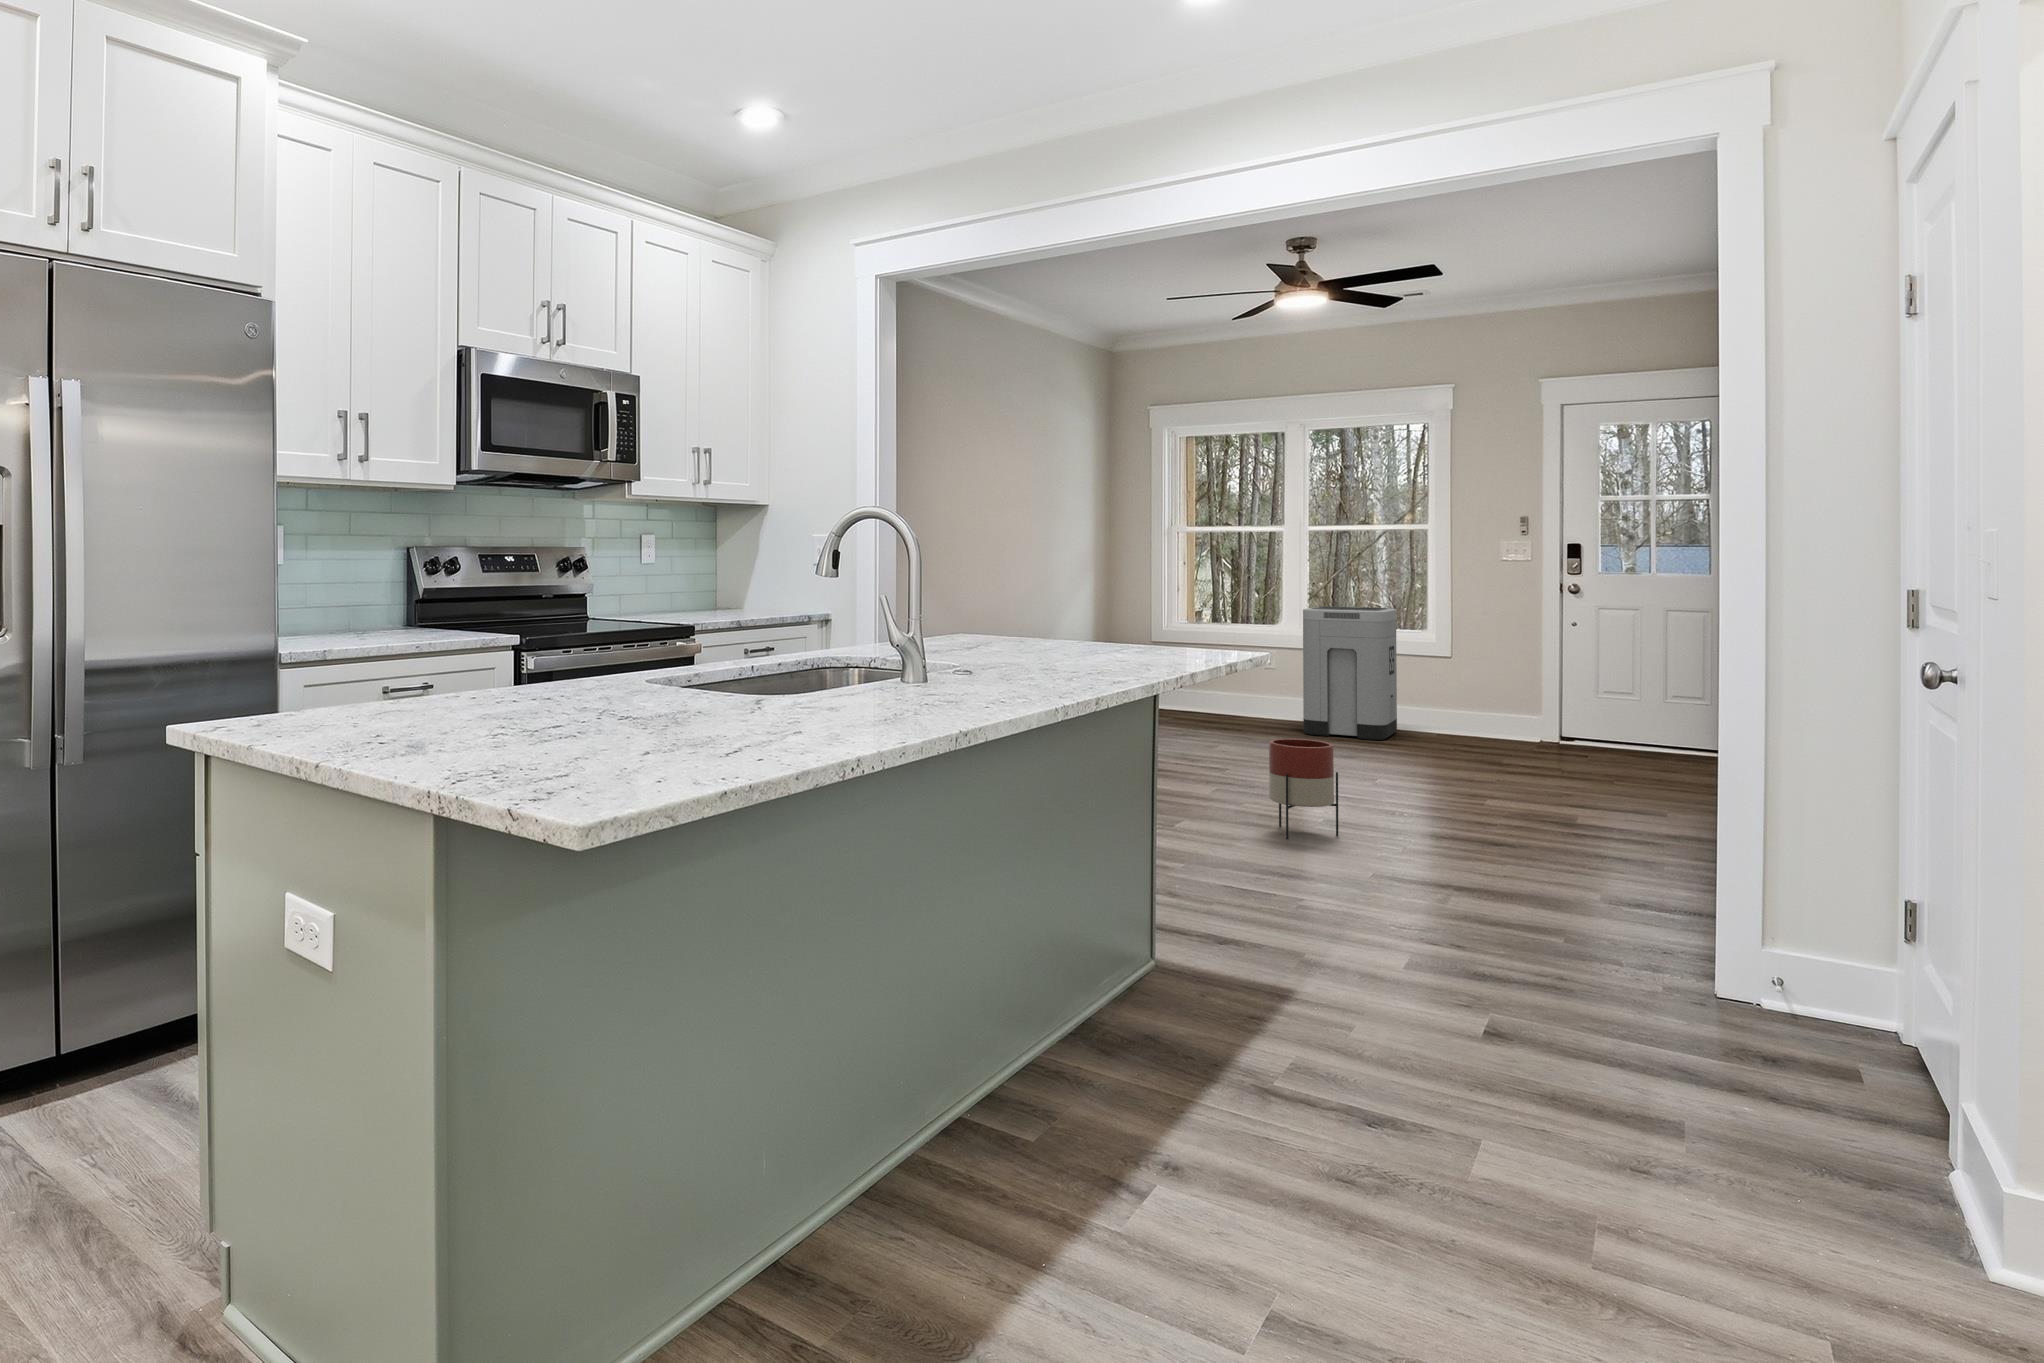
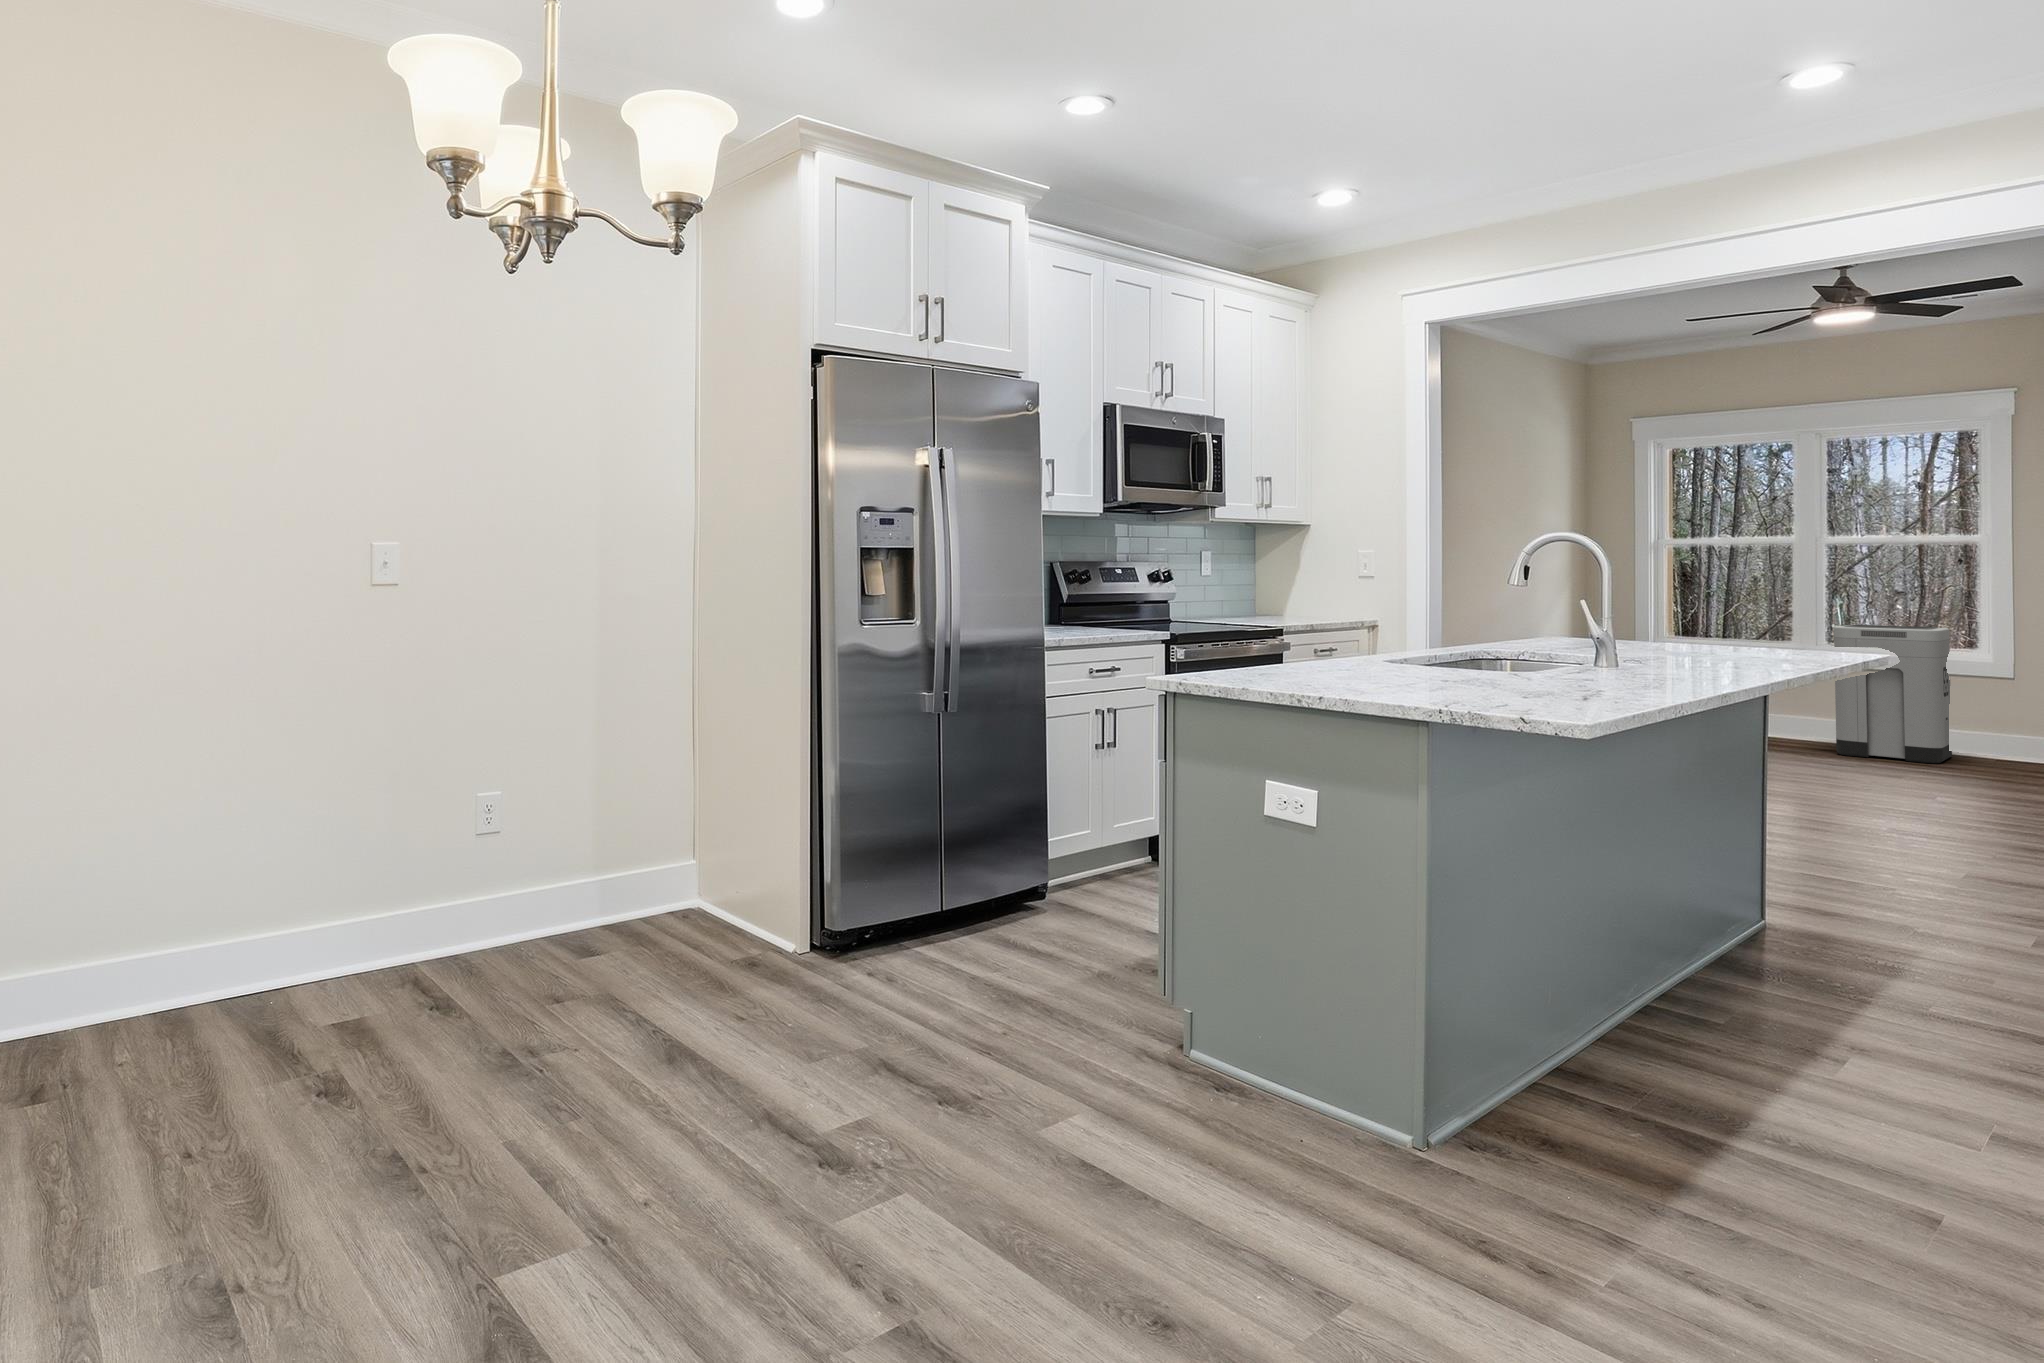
planter: present [1269,739,1338,839] -> none [1843,748,1926,844]

